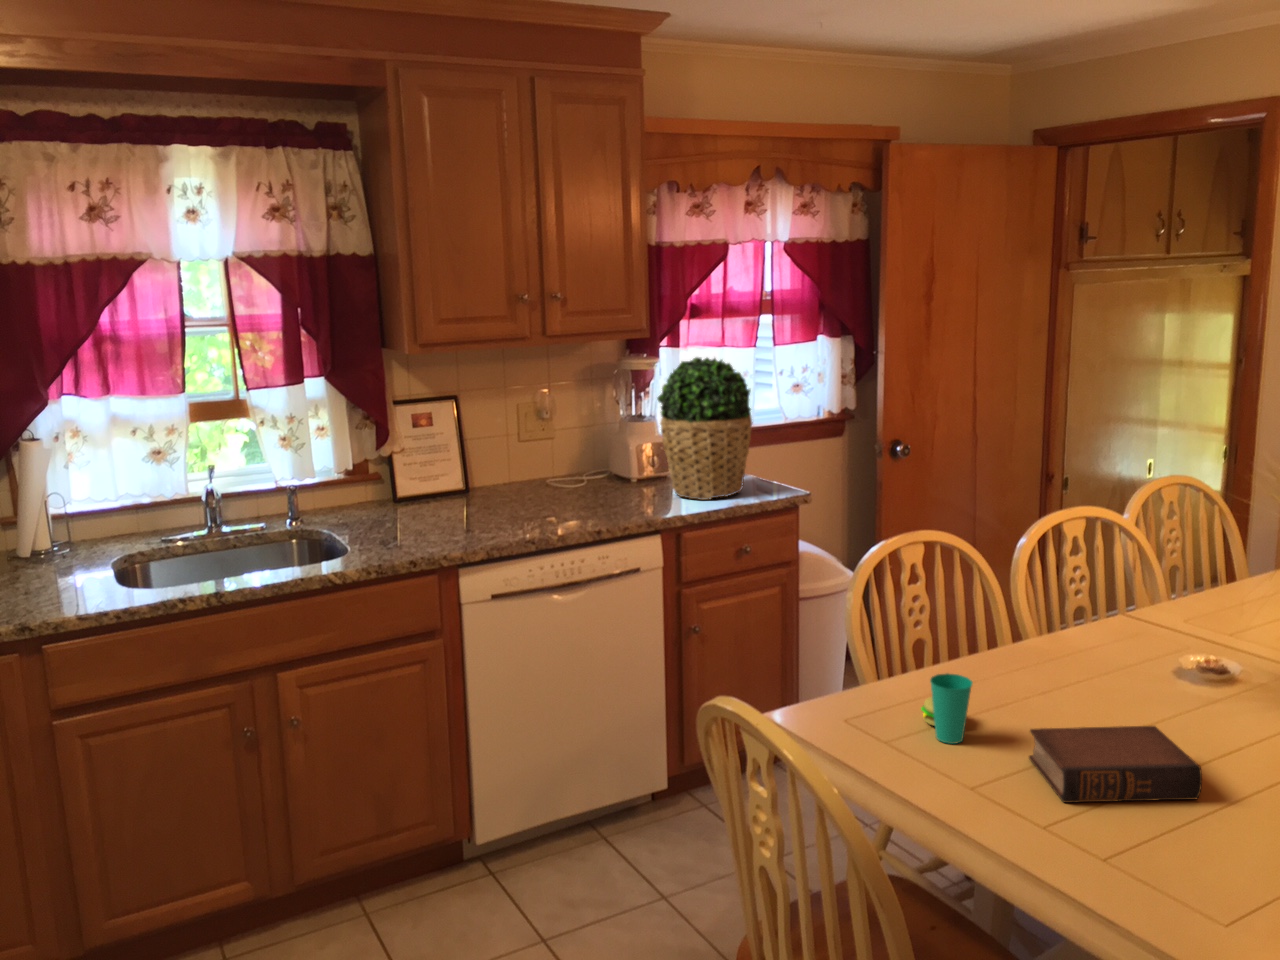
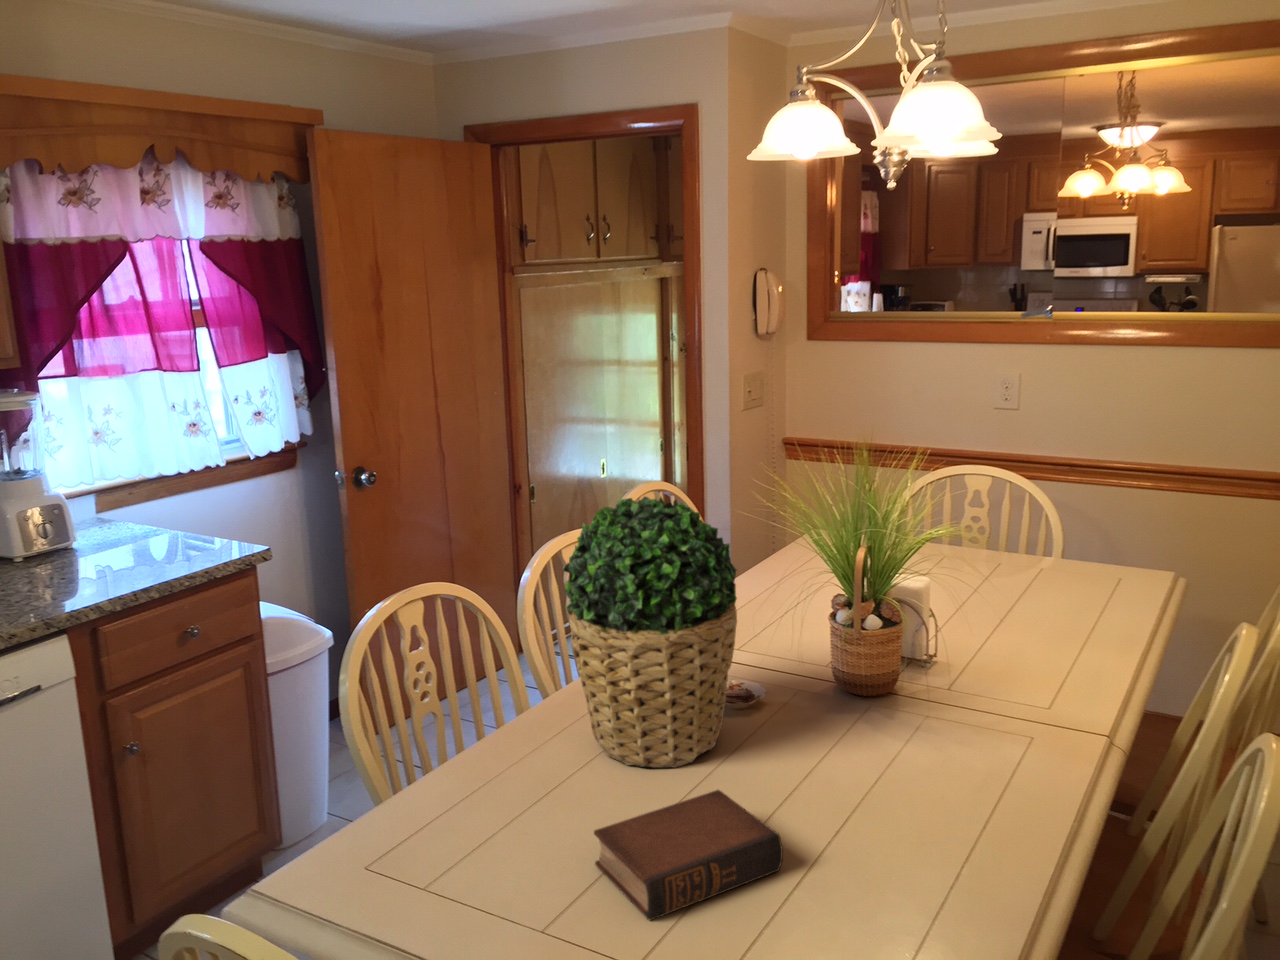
potted plant: present [657,357,753,500] -> present [563,497,737,768]
cup: present [921,673,973,744] -> none [458,778,520,869]

